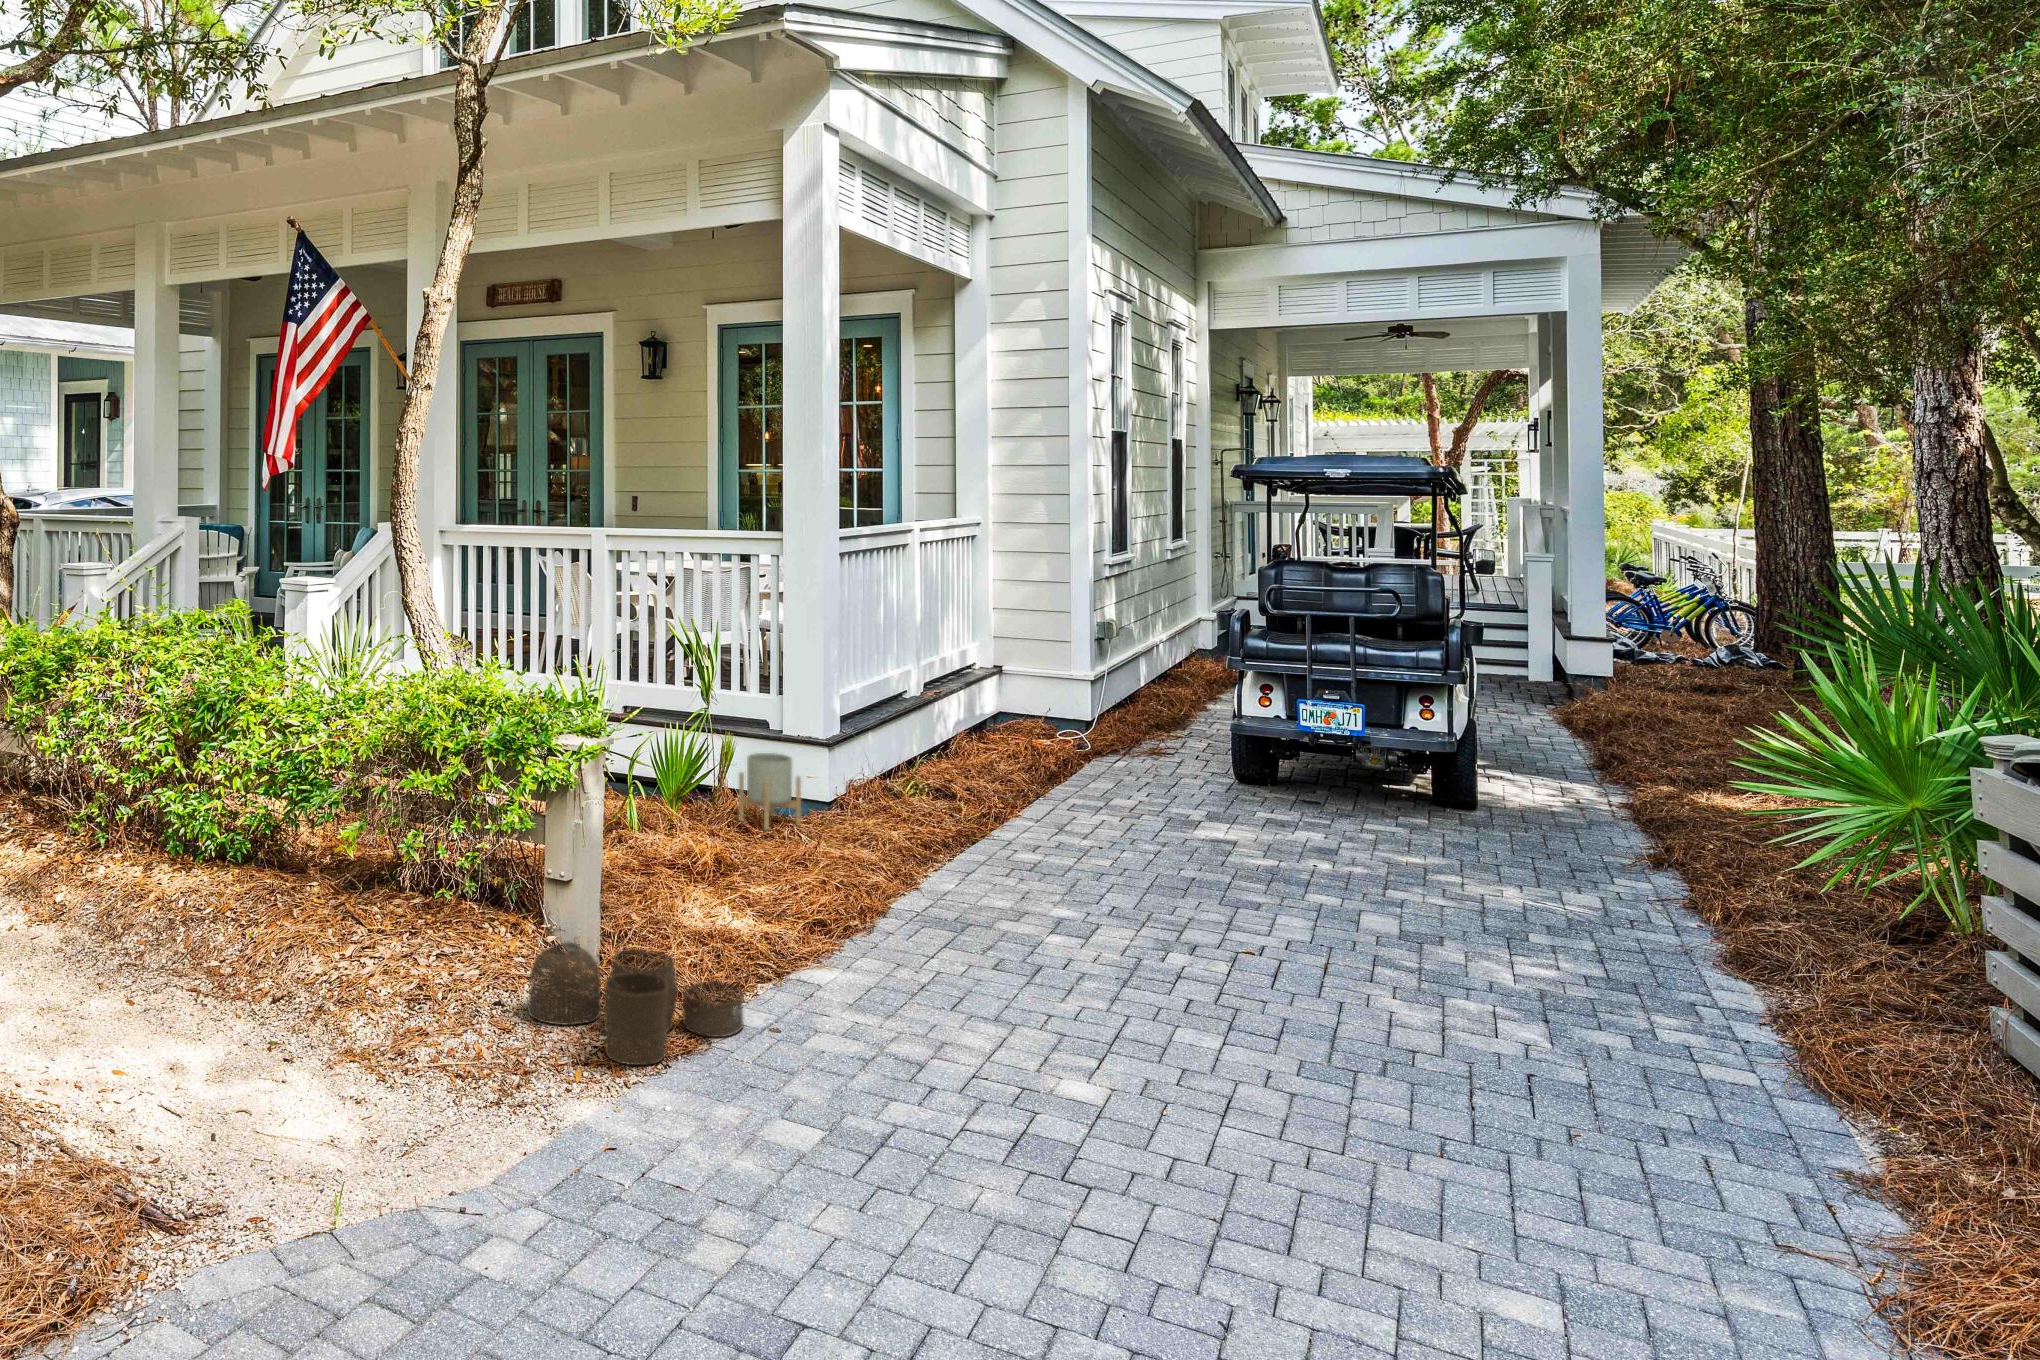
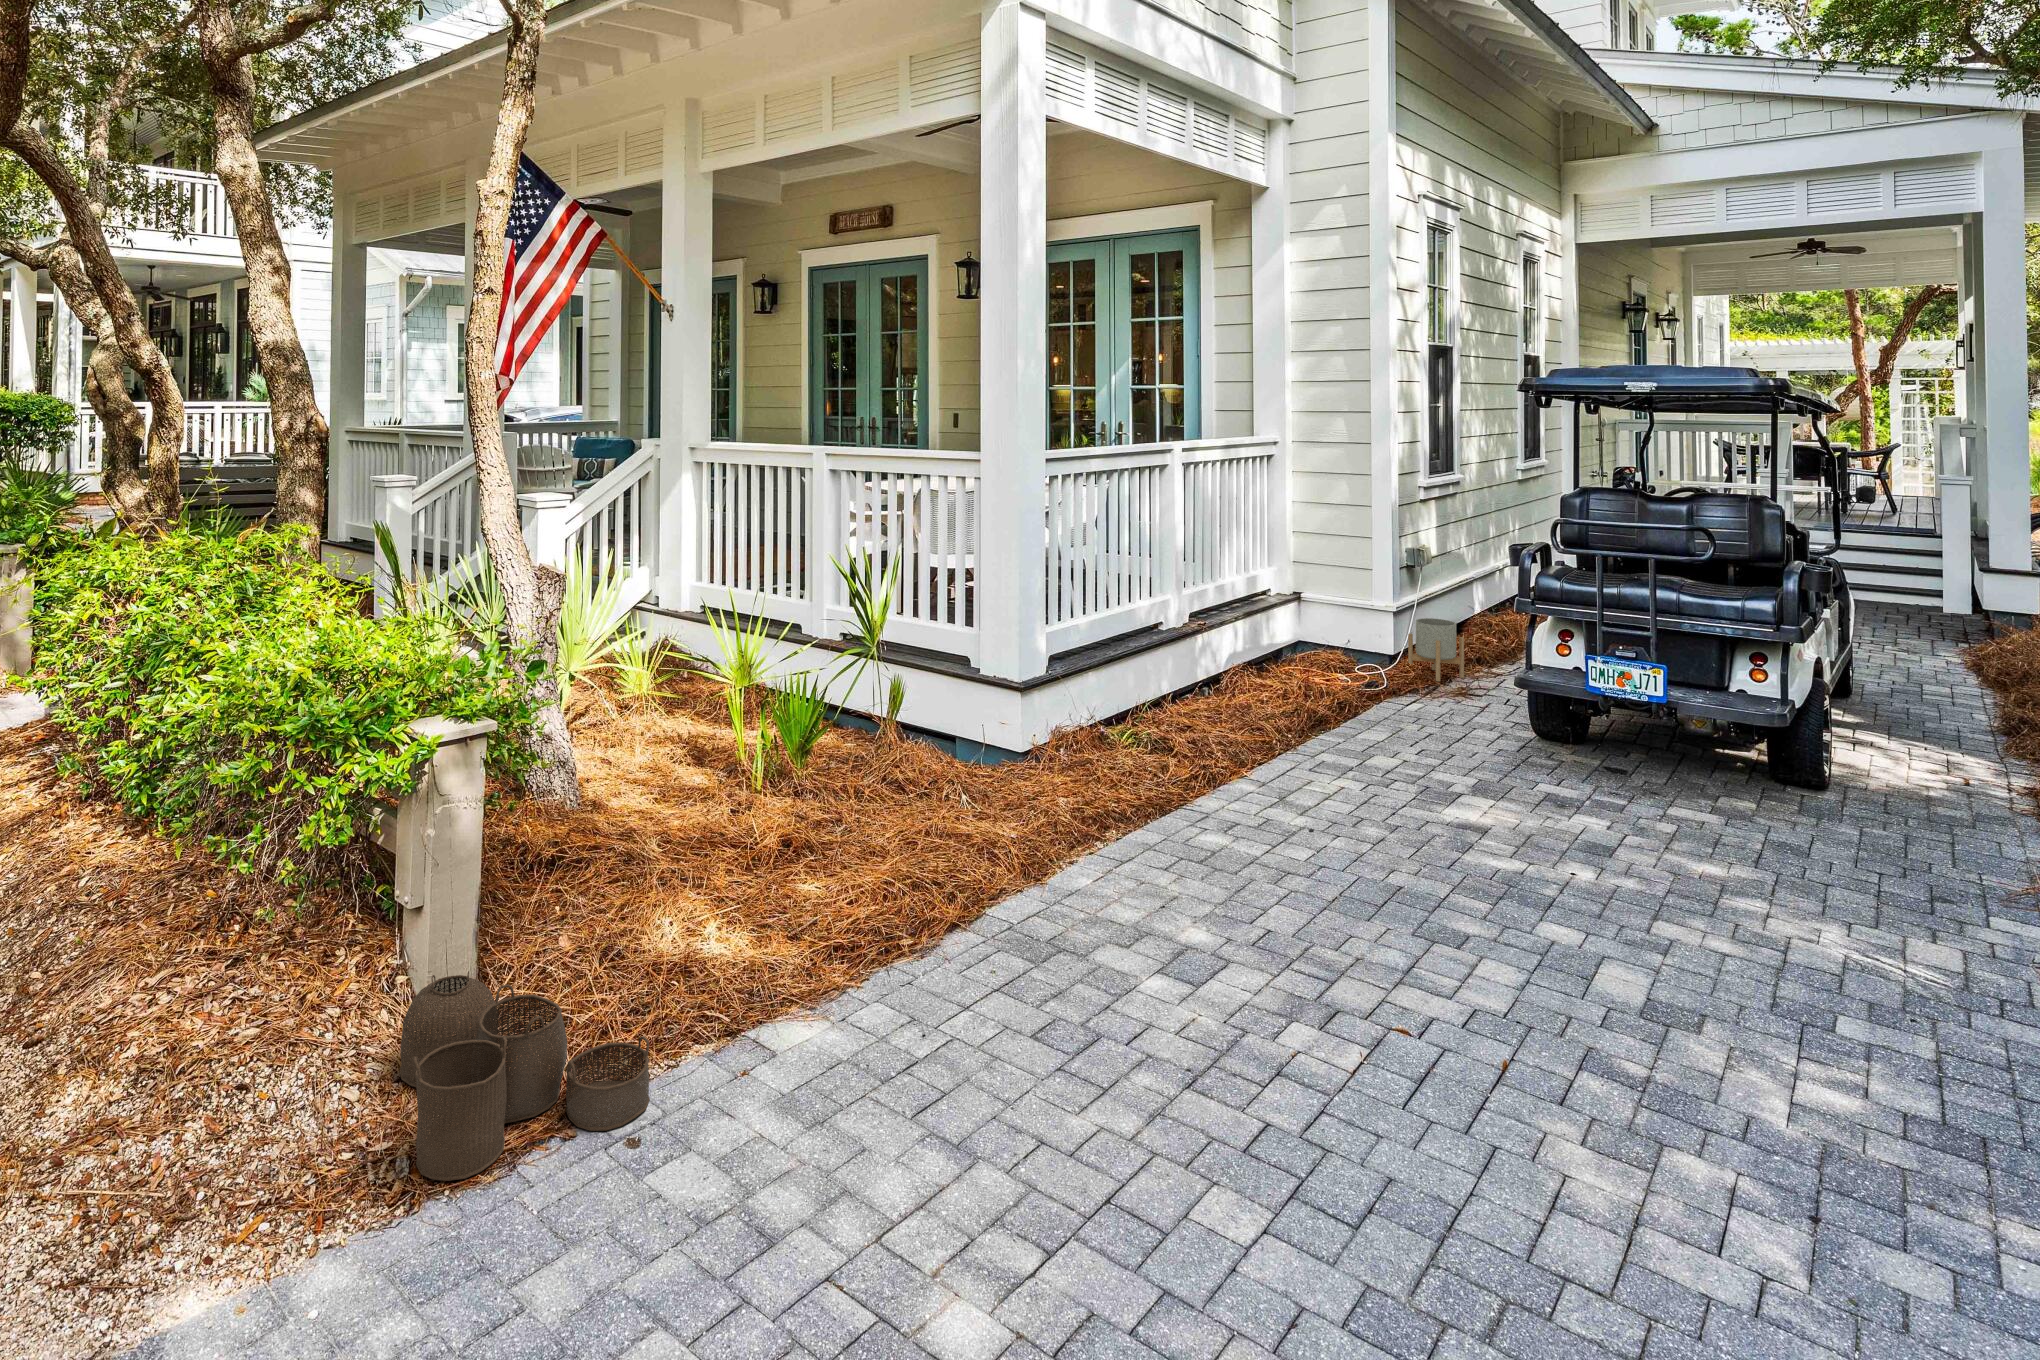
planter: present [739,753,801,831] -> present [1408,618,1464,682]

